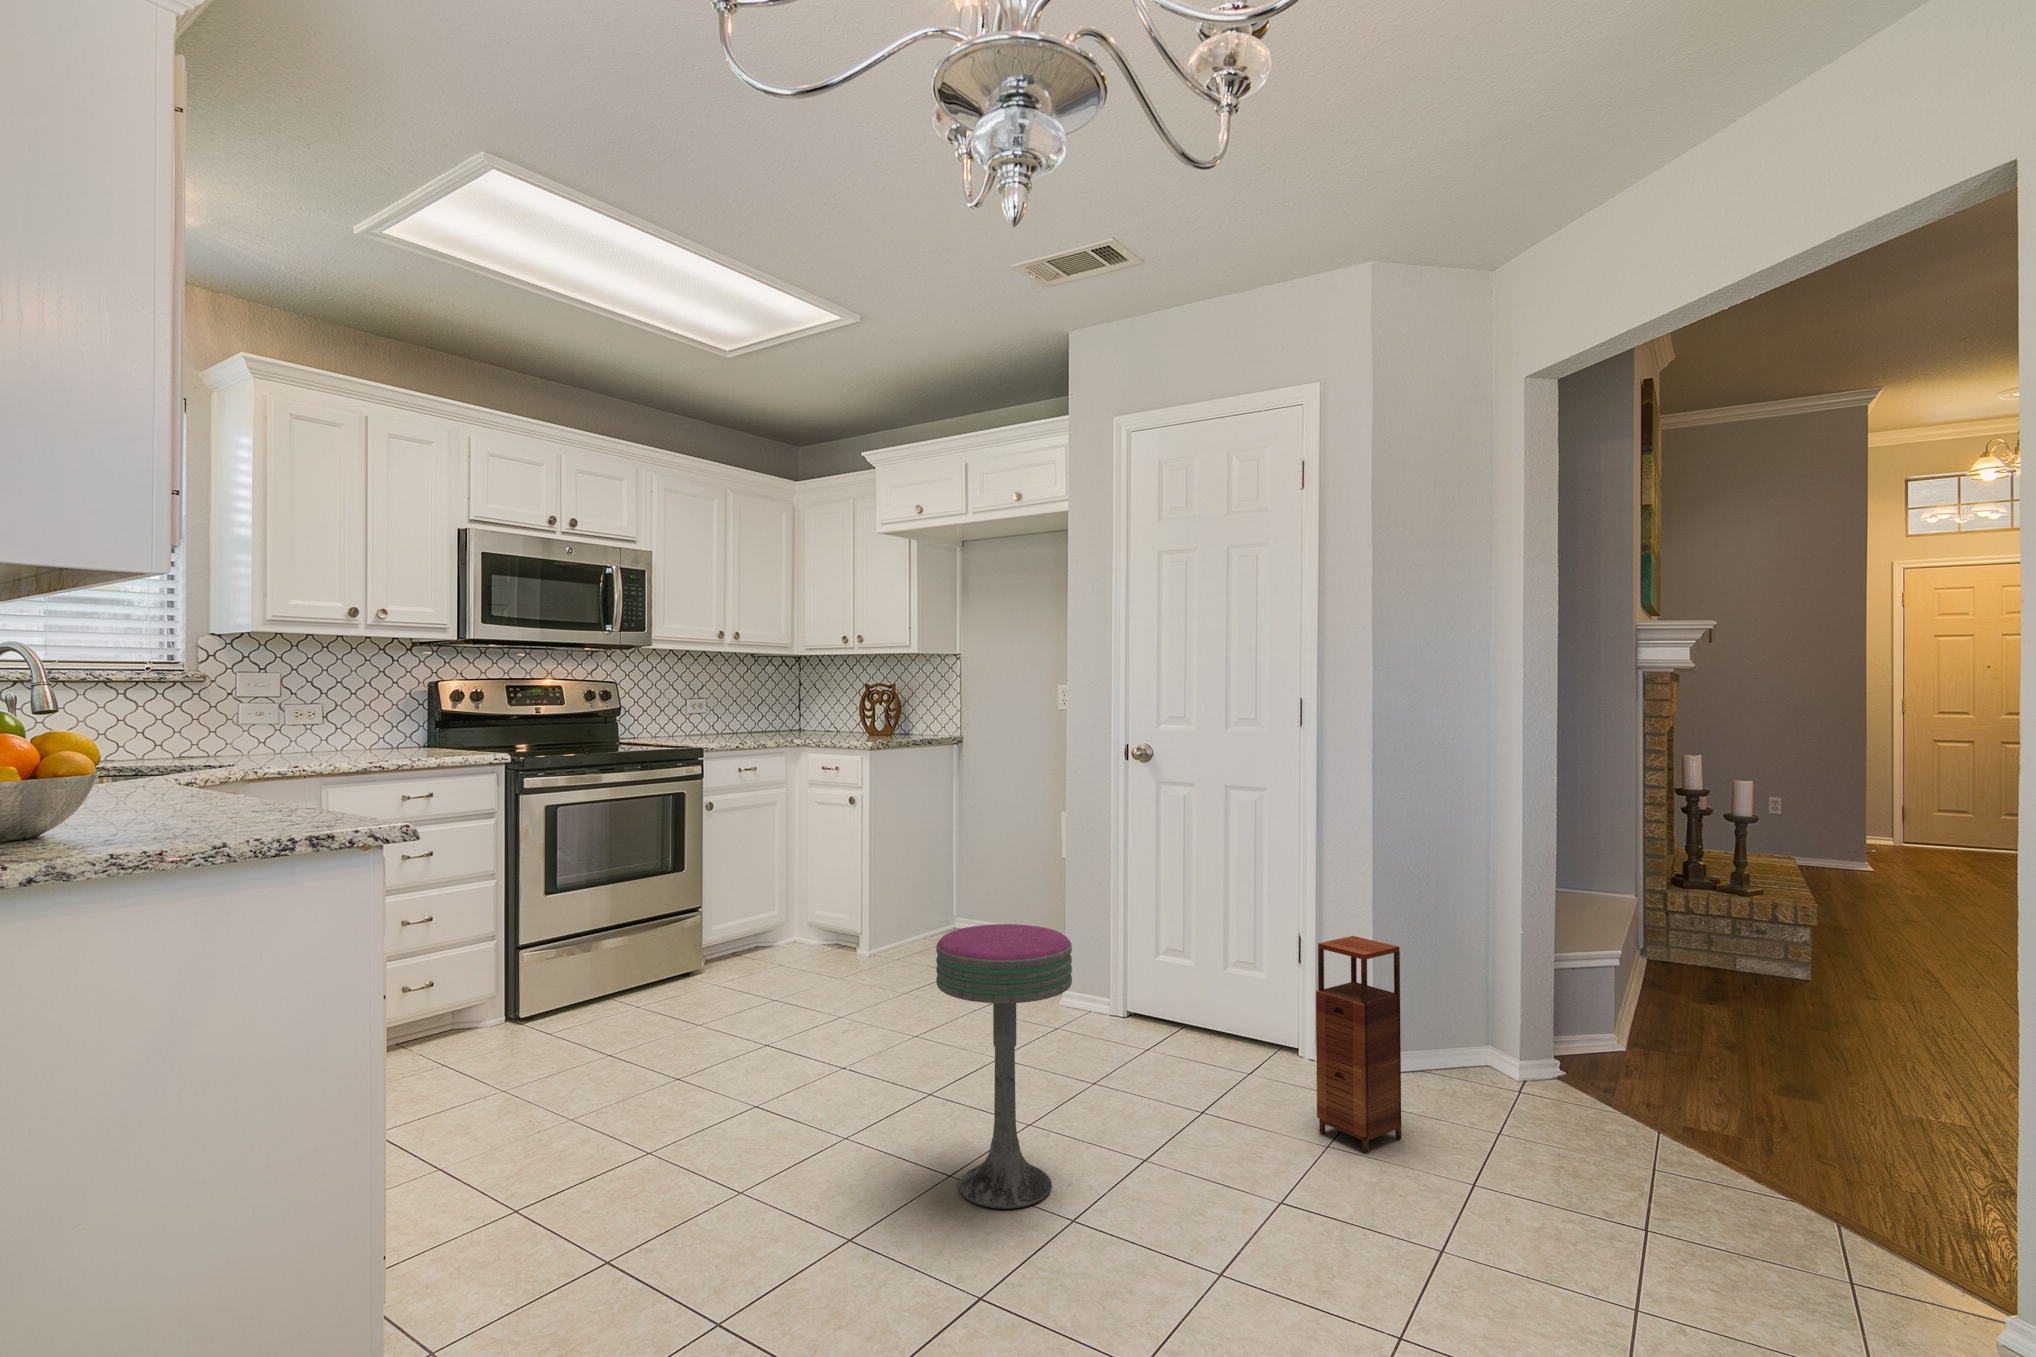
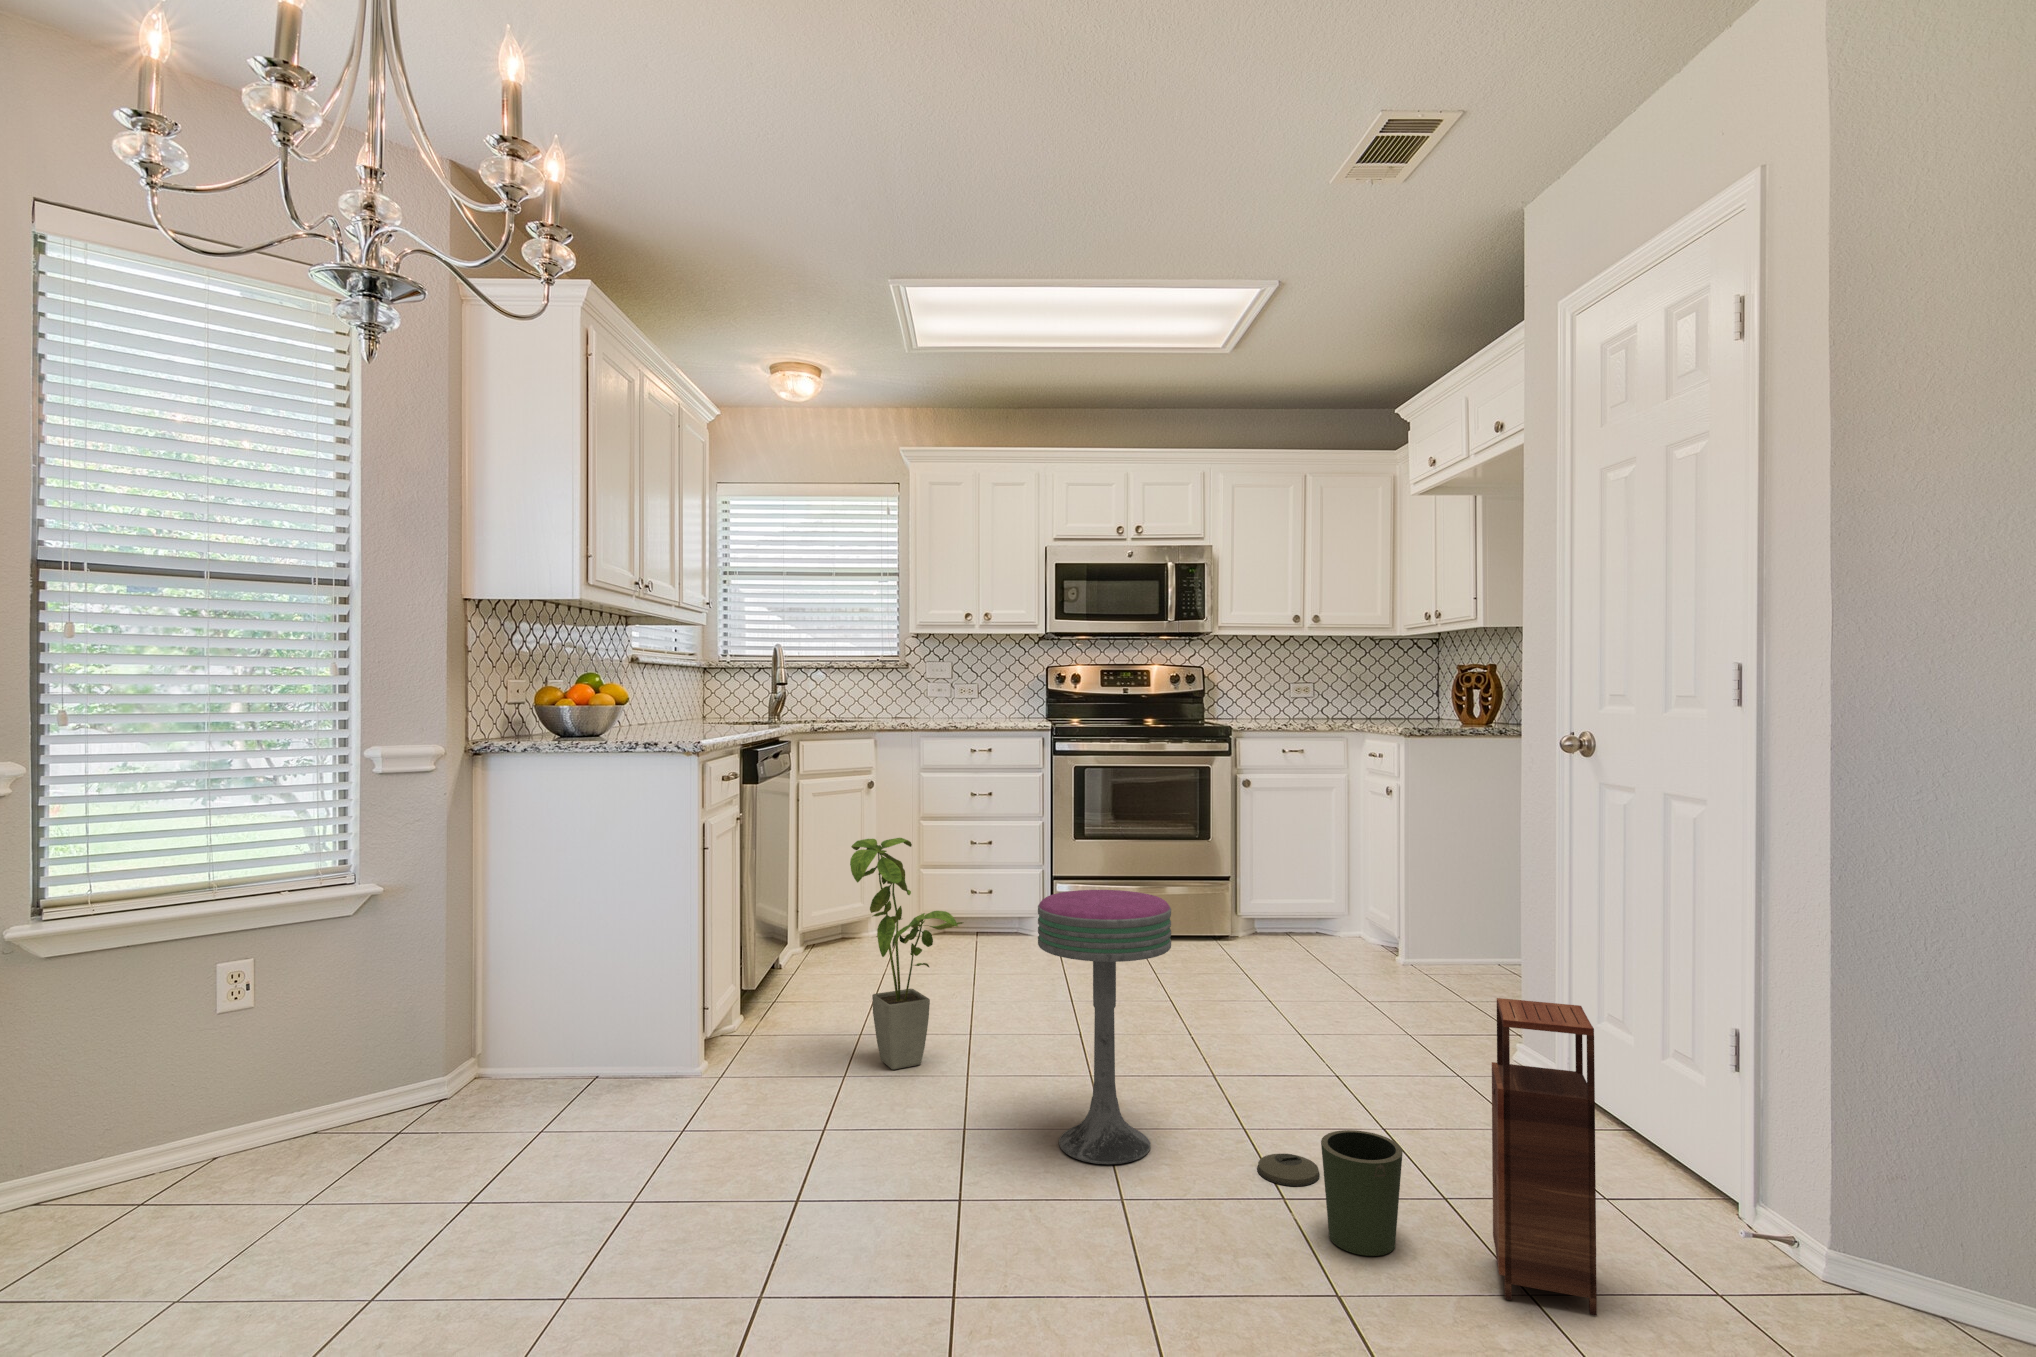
house plant: none [603,919,770,1225] -> present [850,838,963,1070]
trash can: none [1115,1074,1291,1171] -> present [1257,1130,1403,1256]

